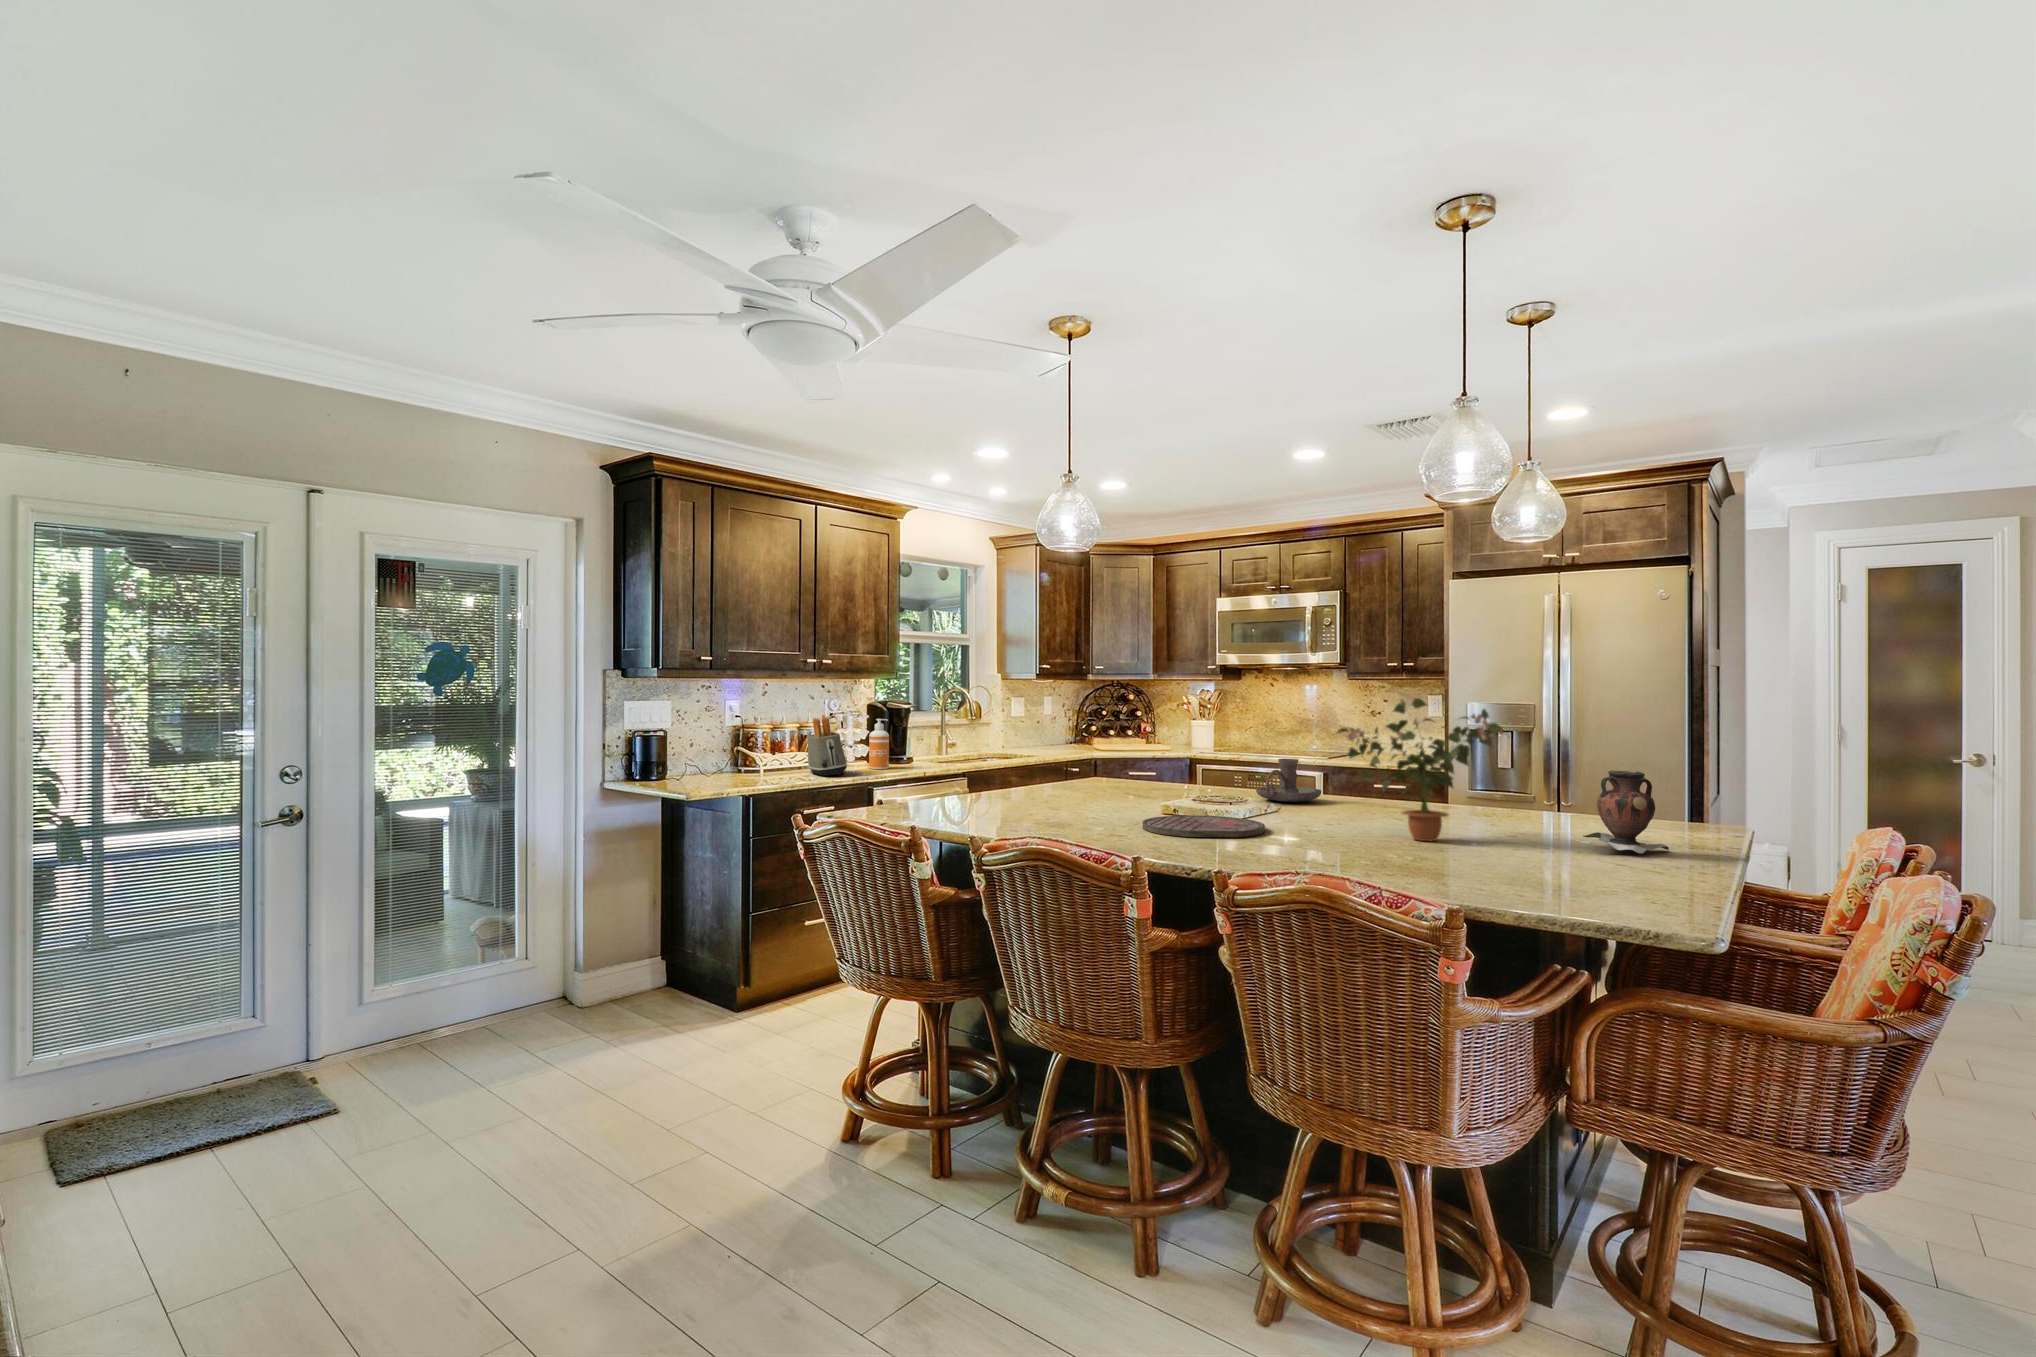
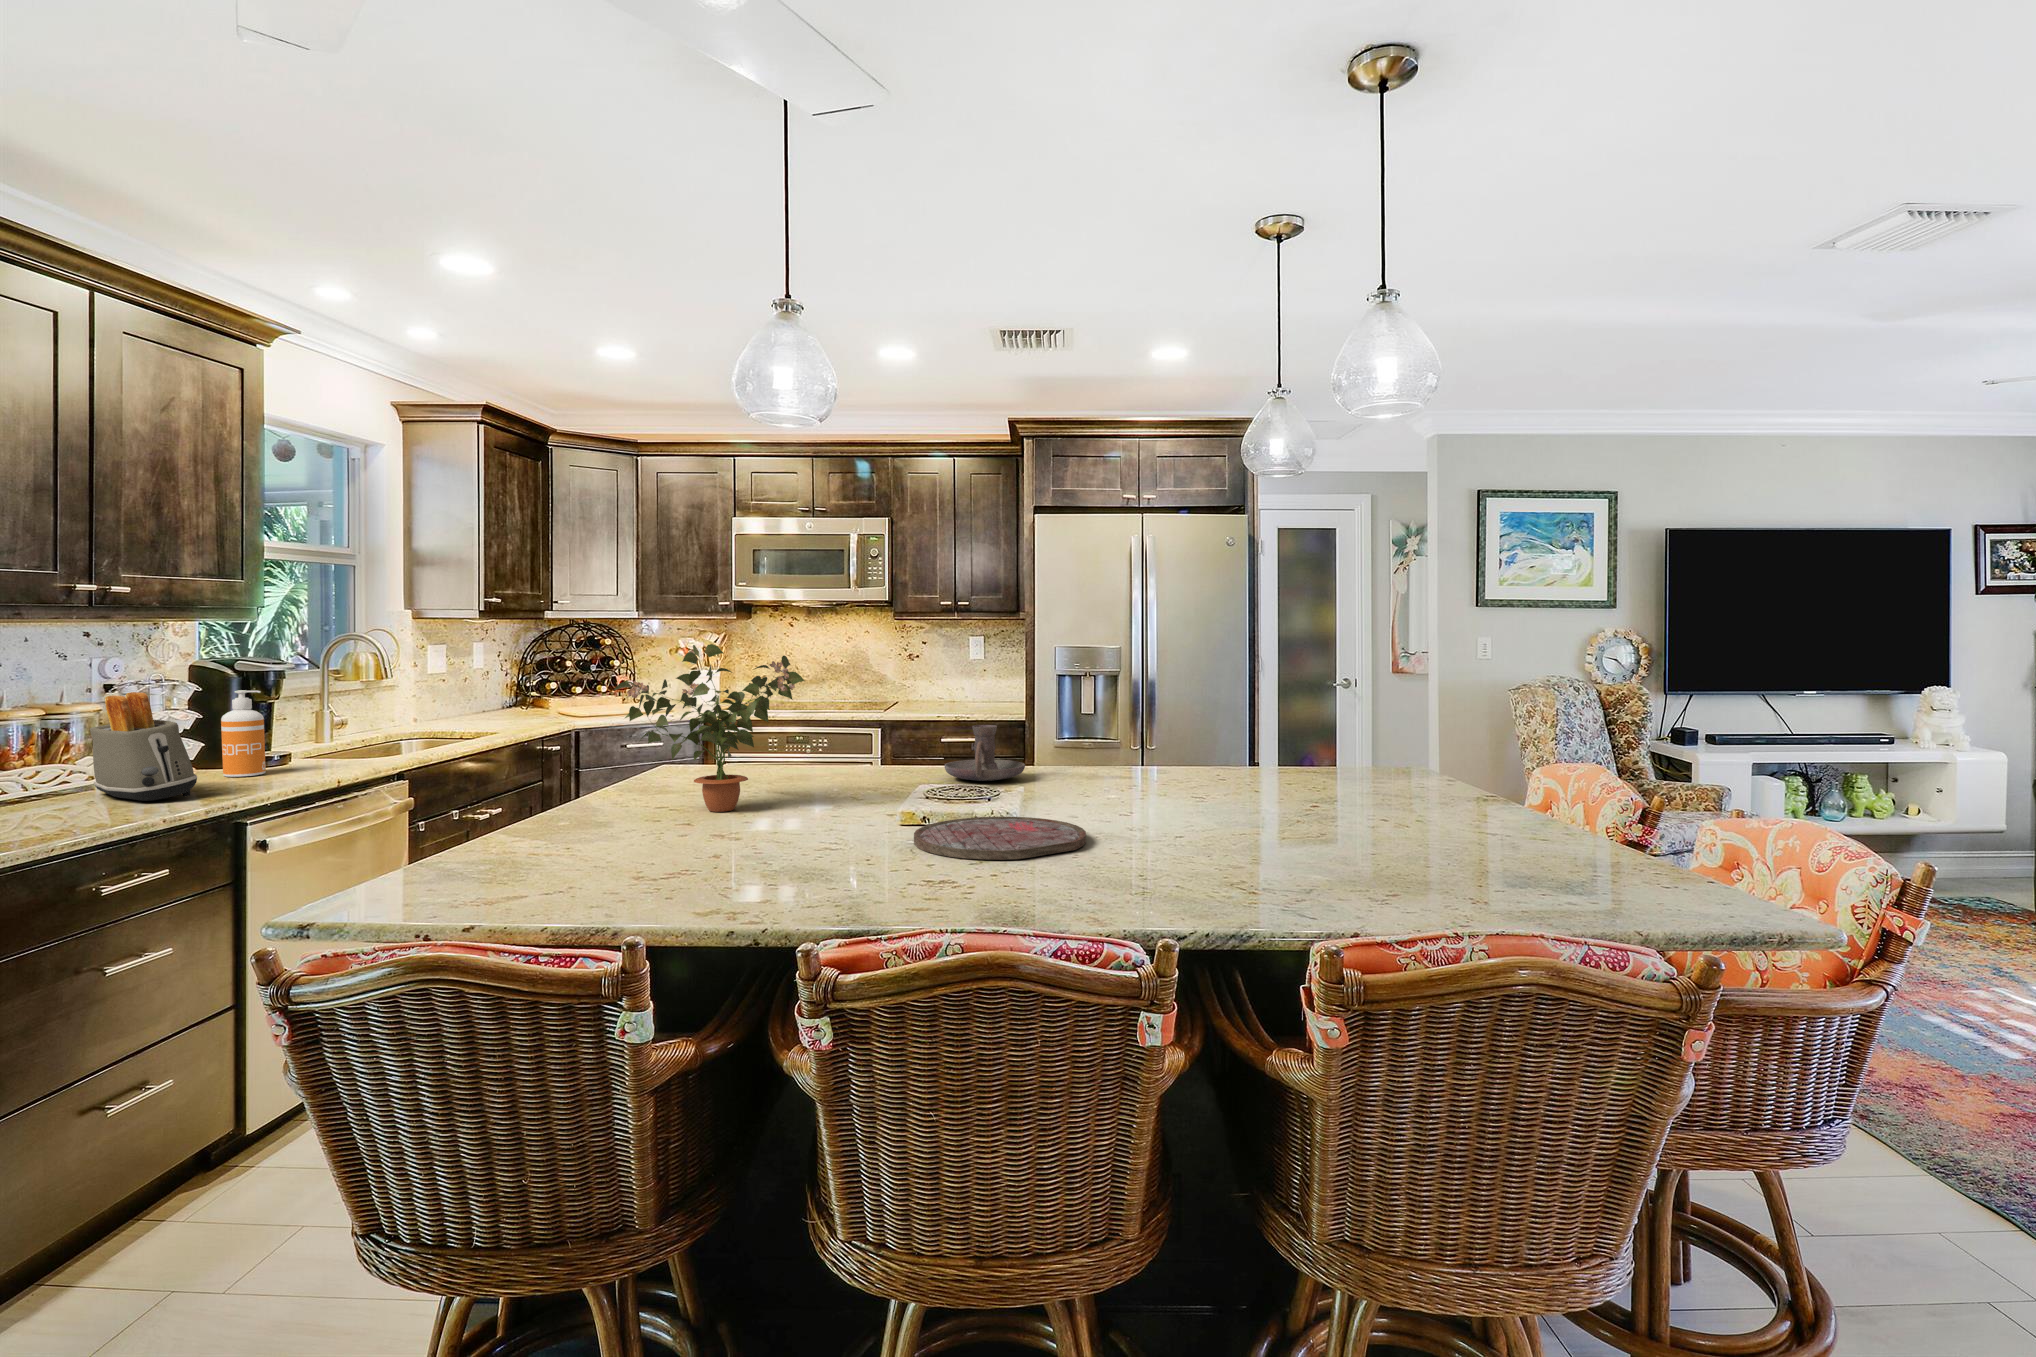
potted plant: present [1337,698,1503,841] -> present [614,644,805,812]
vase: present [1573,770,1669,853] -> none [1385,725,1469,814]

